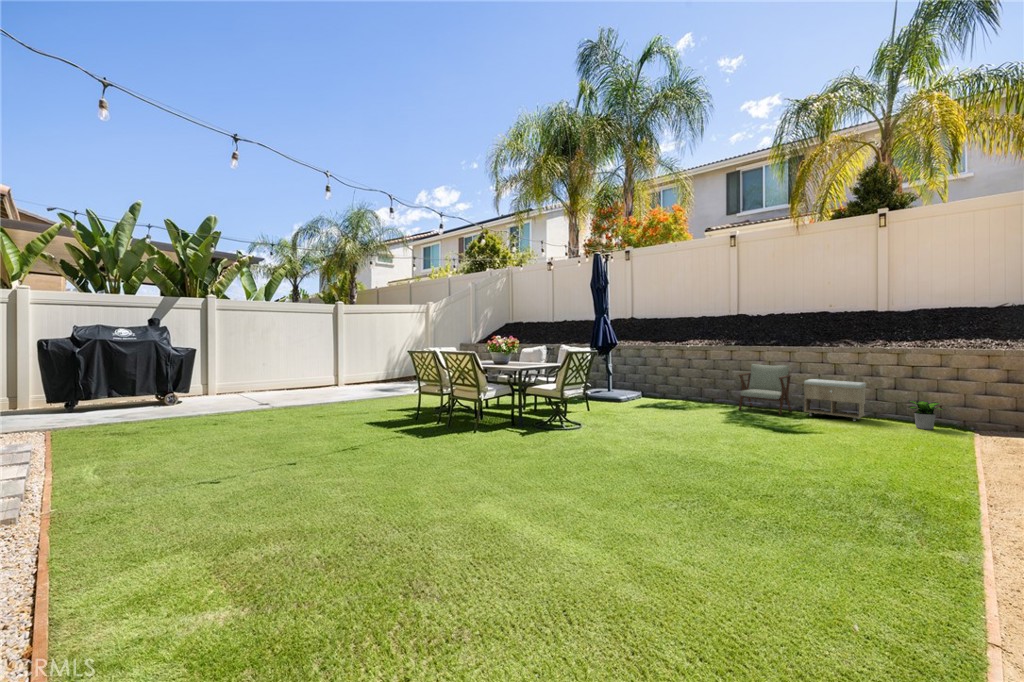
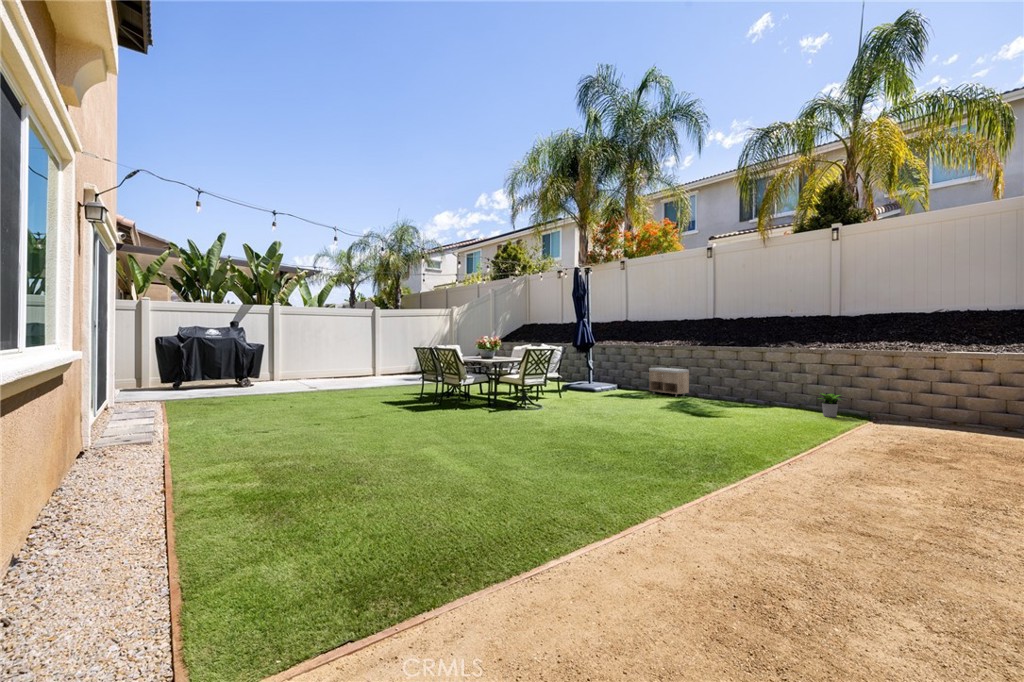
lounge chair: present [739,364,792,415] -> none [689,362,737,405]
storage bench: present [804,379,866,421] -> present [649,367,689,396]

